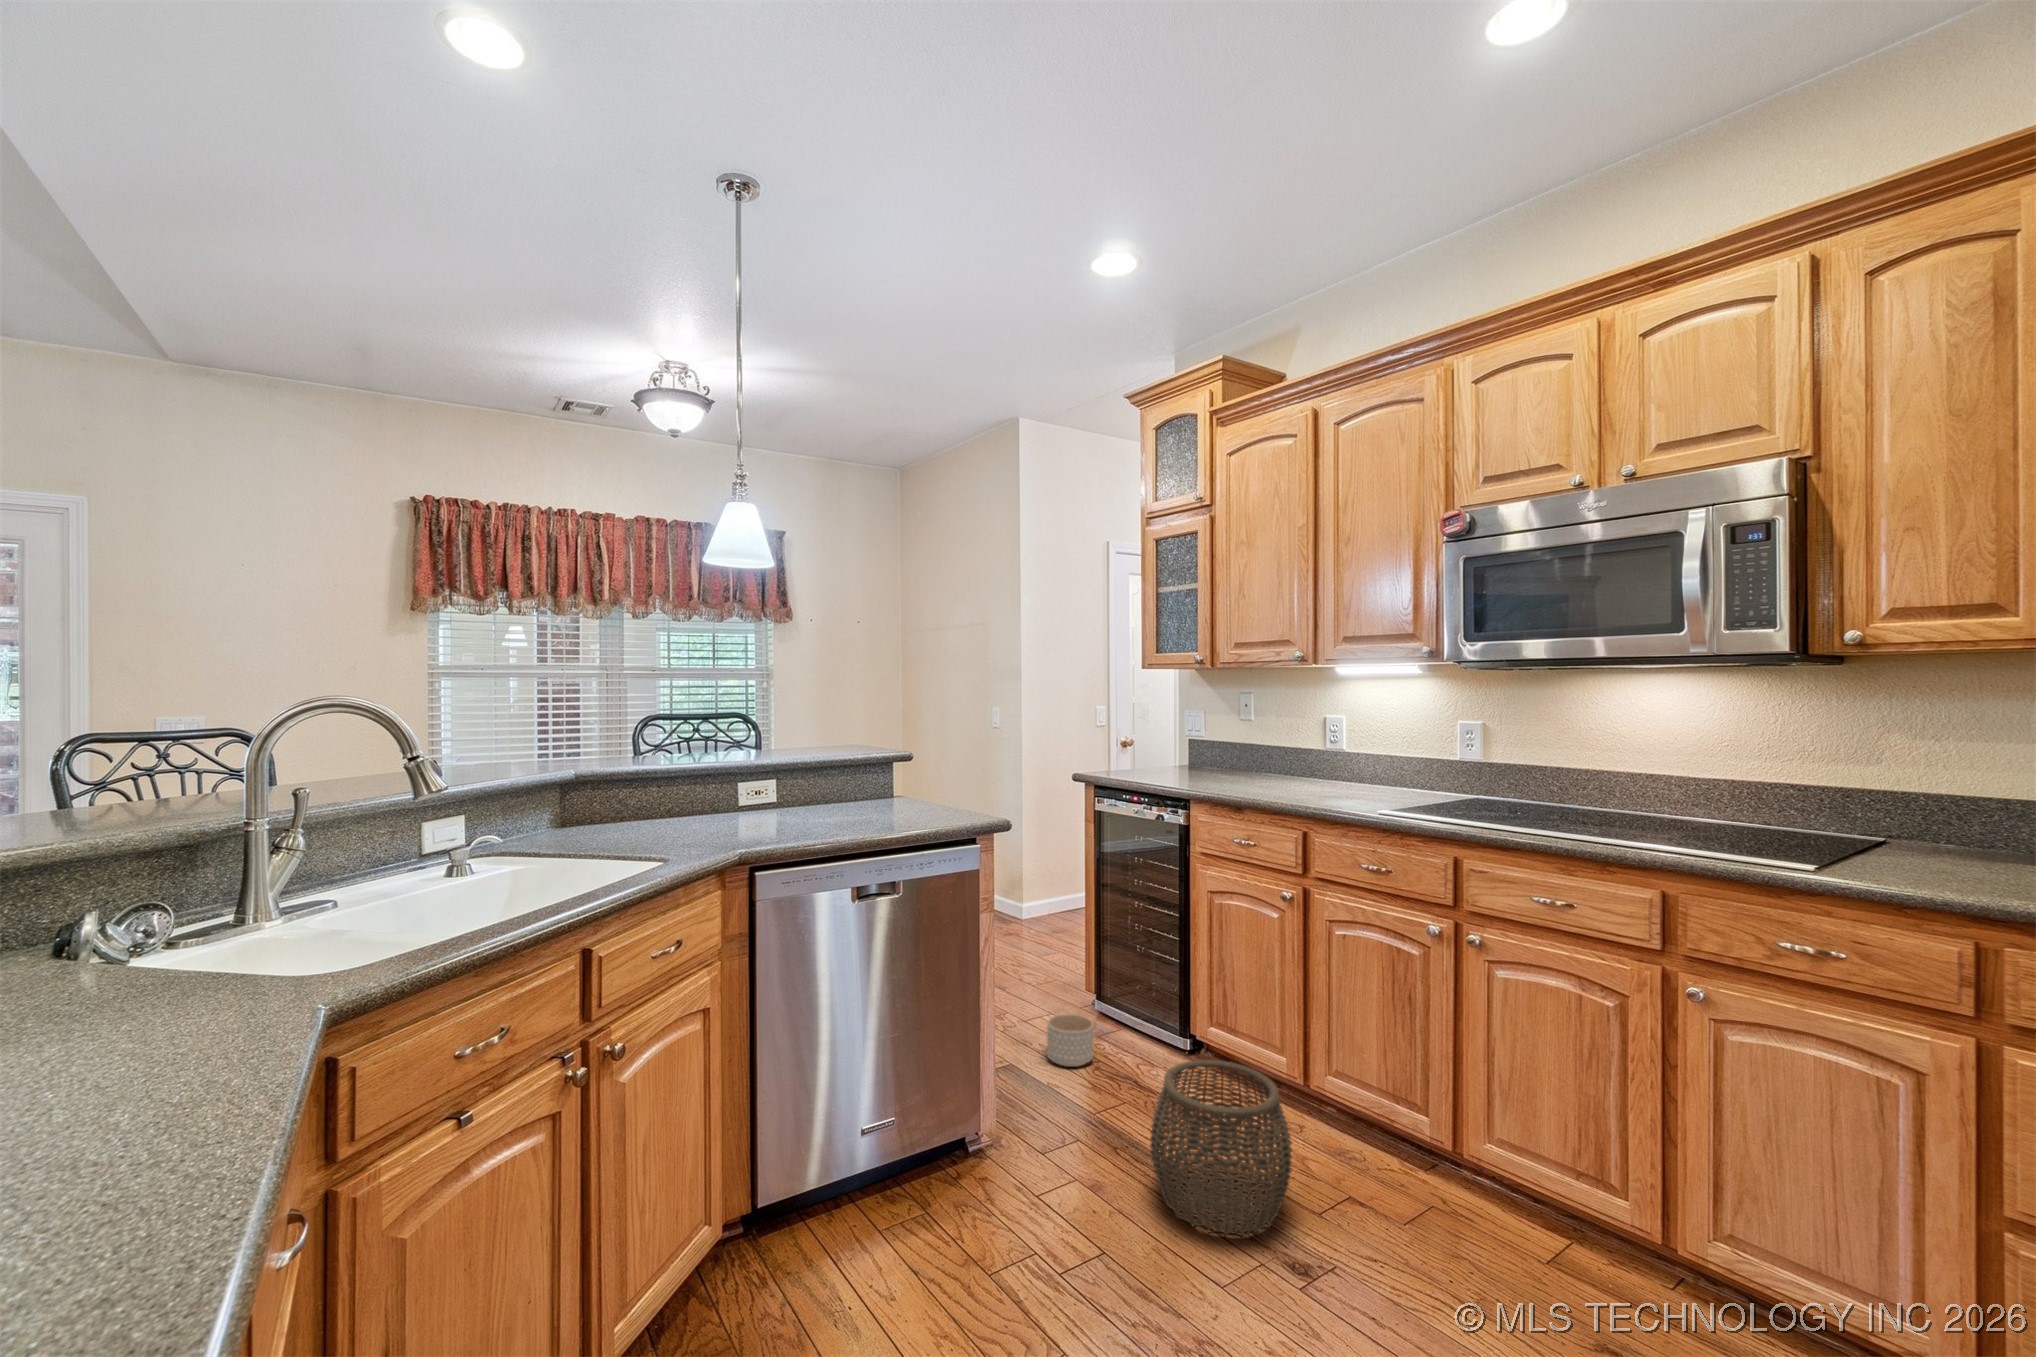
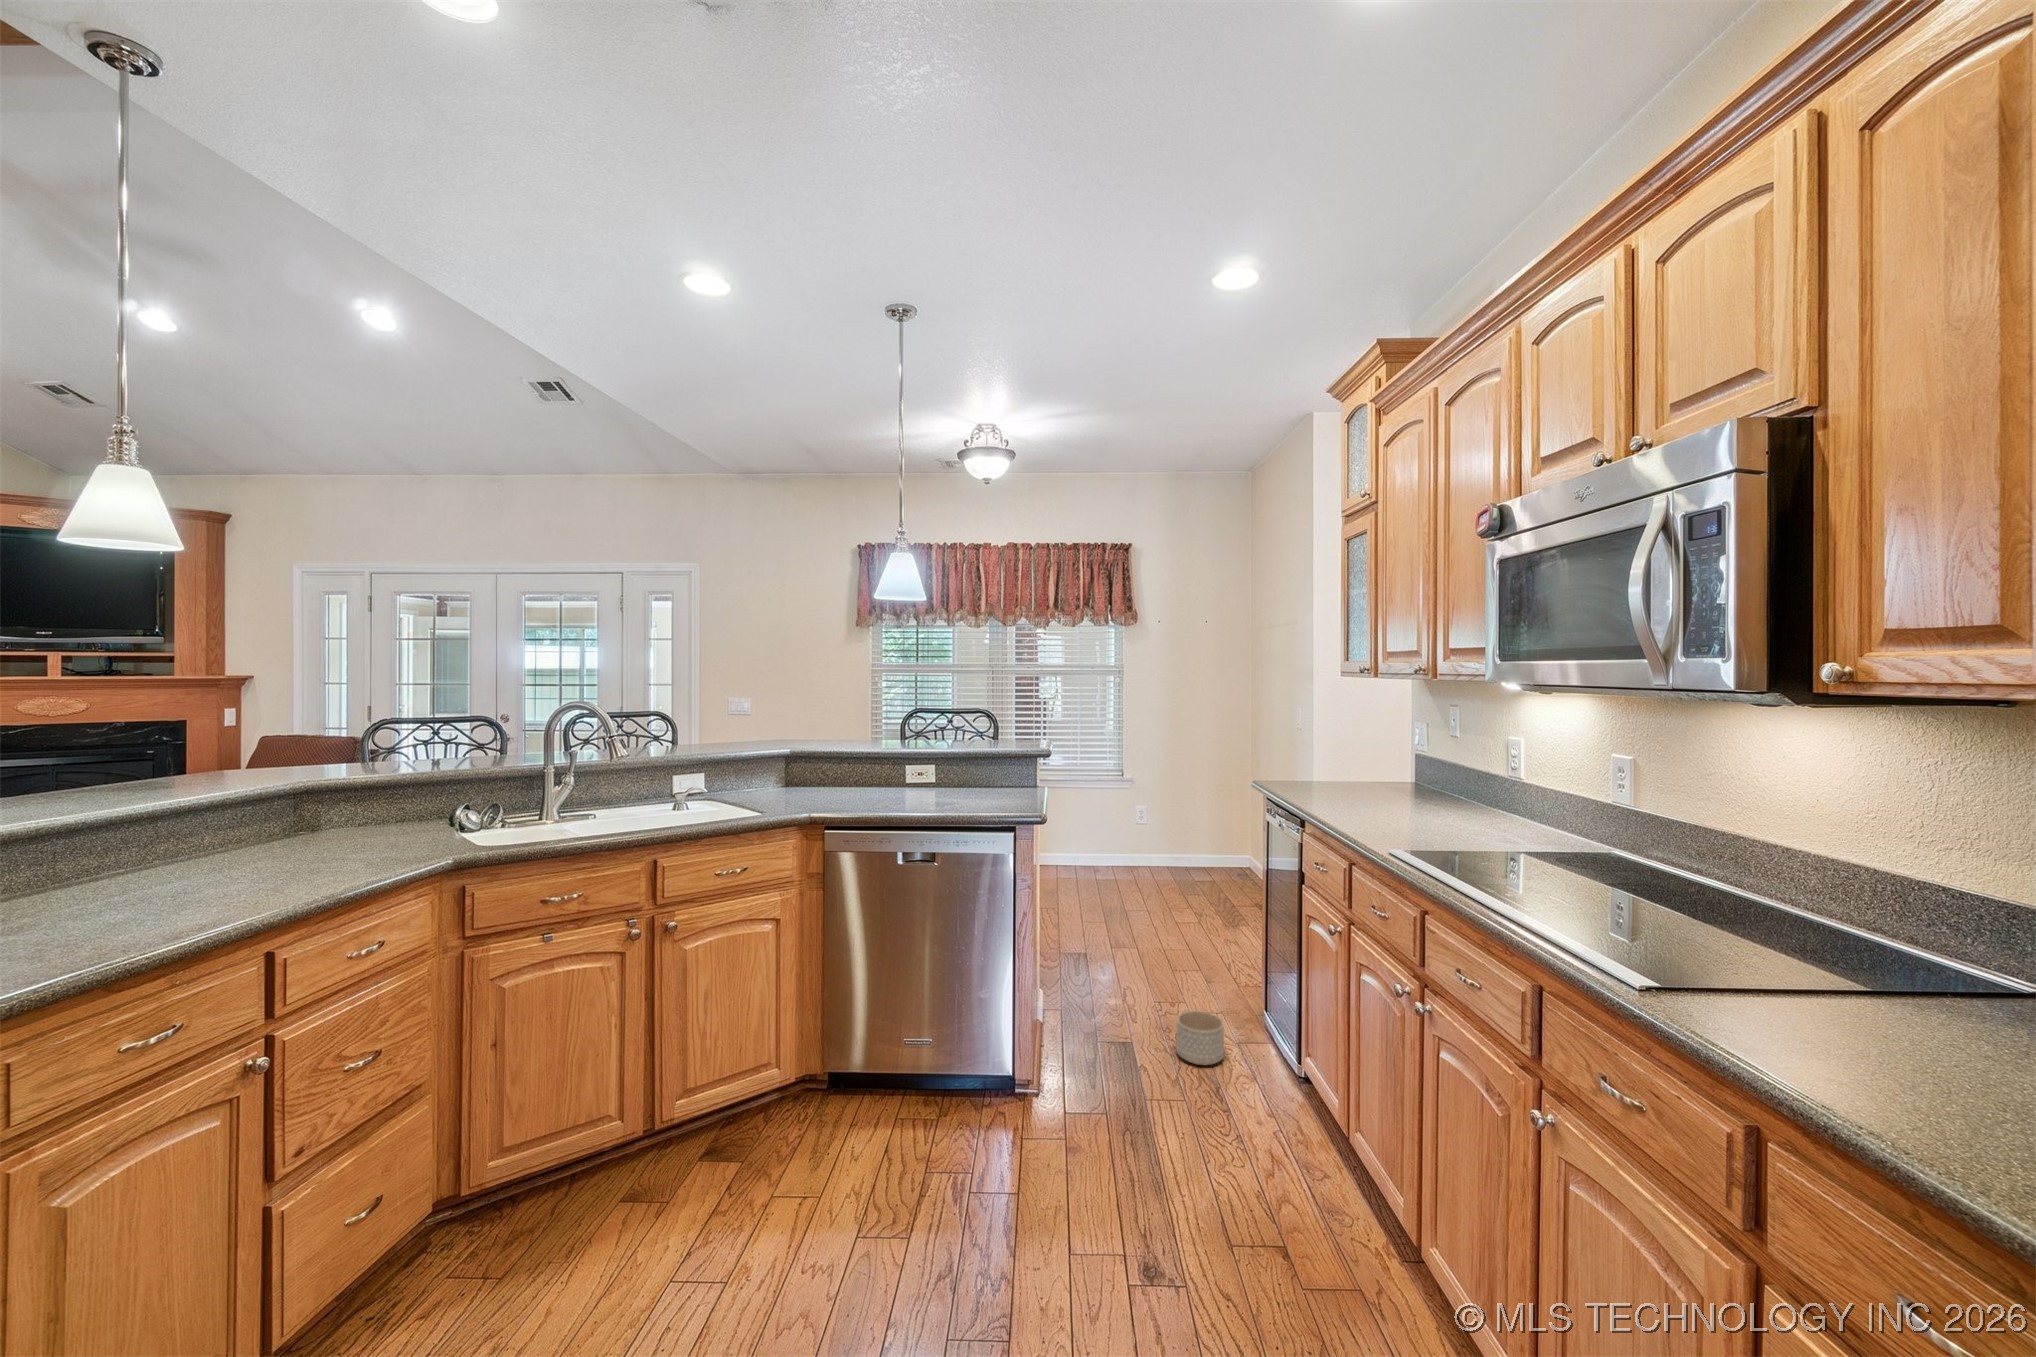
woven basket: present [1150,1060,1292,1236] -> none [1086,1074,1230,1261]

